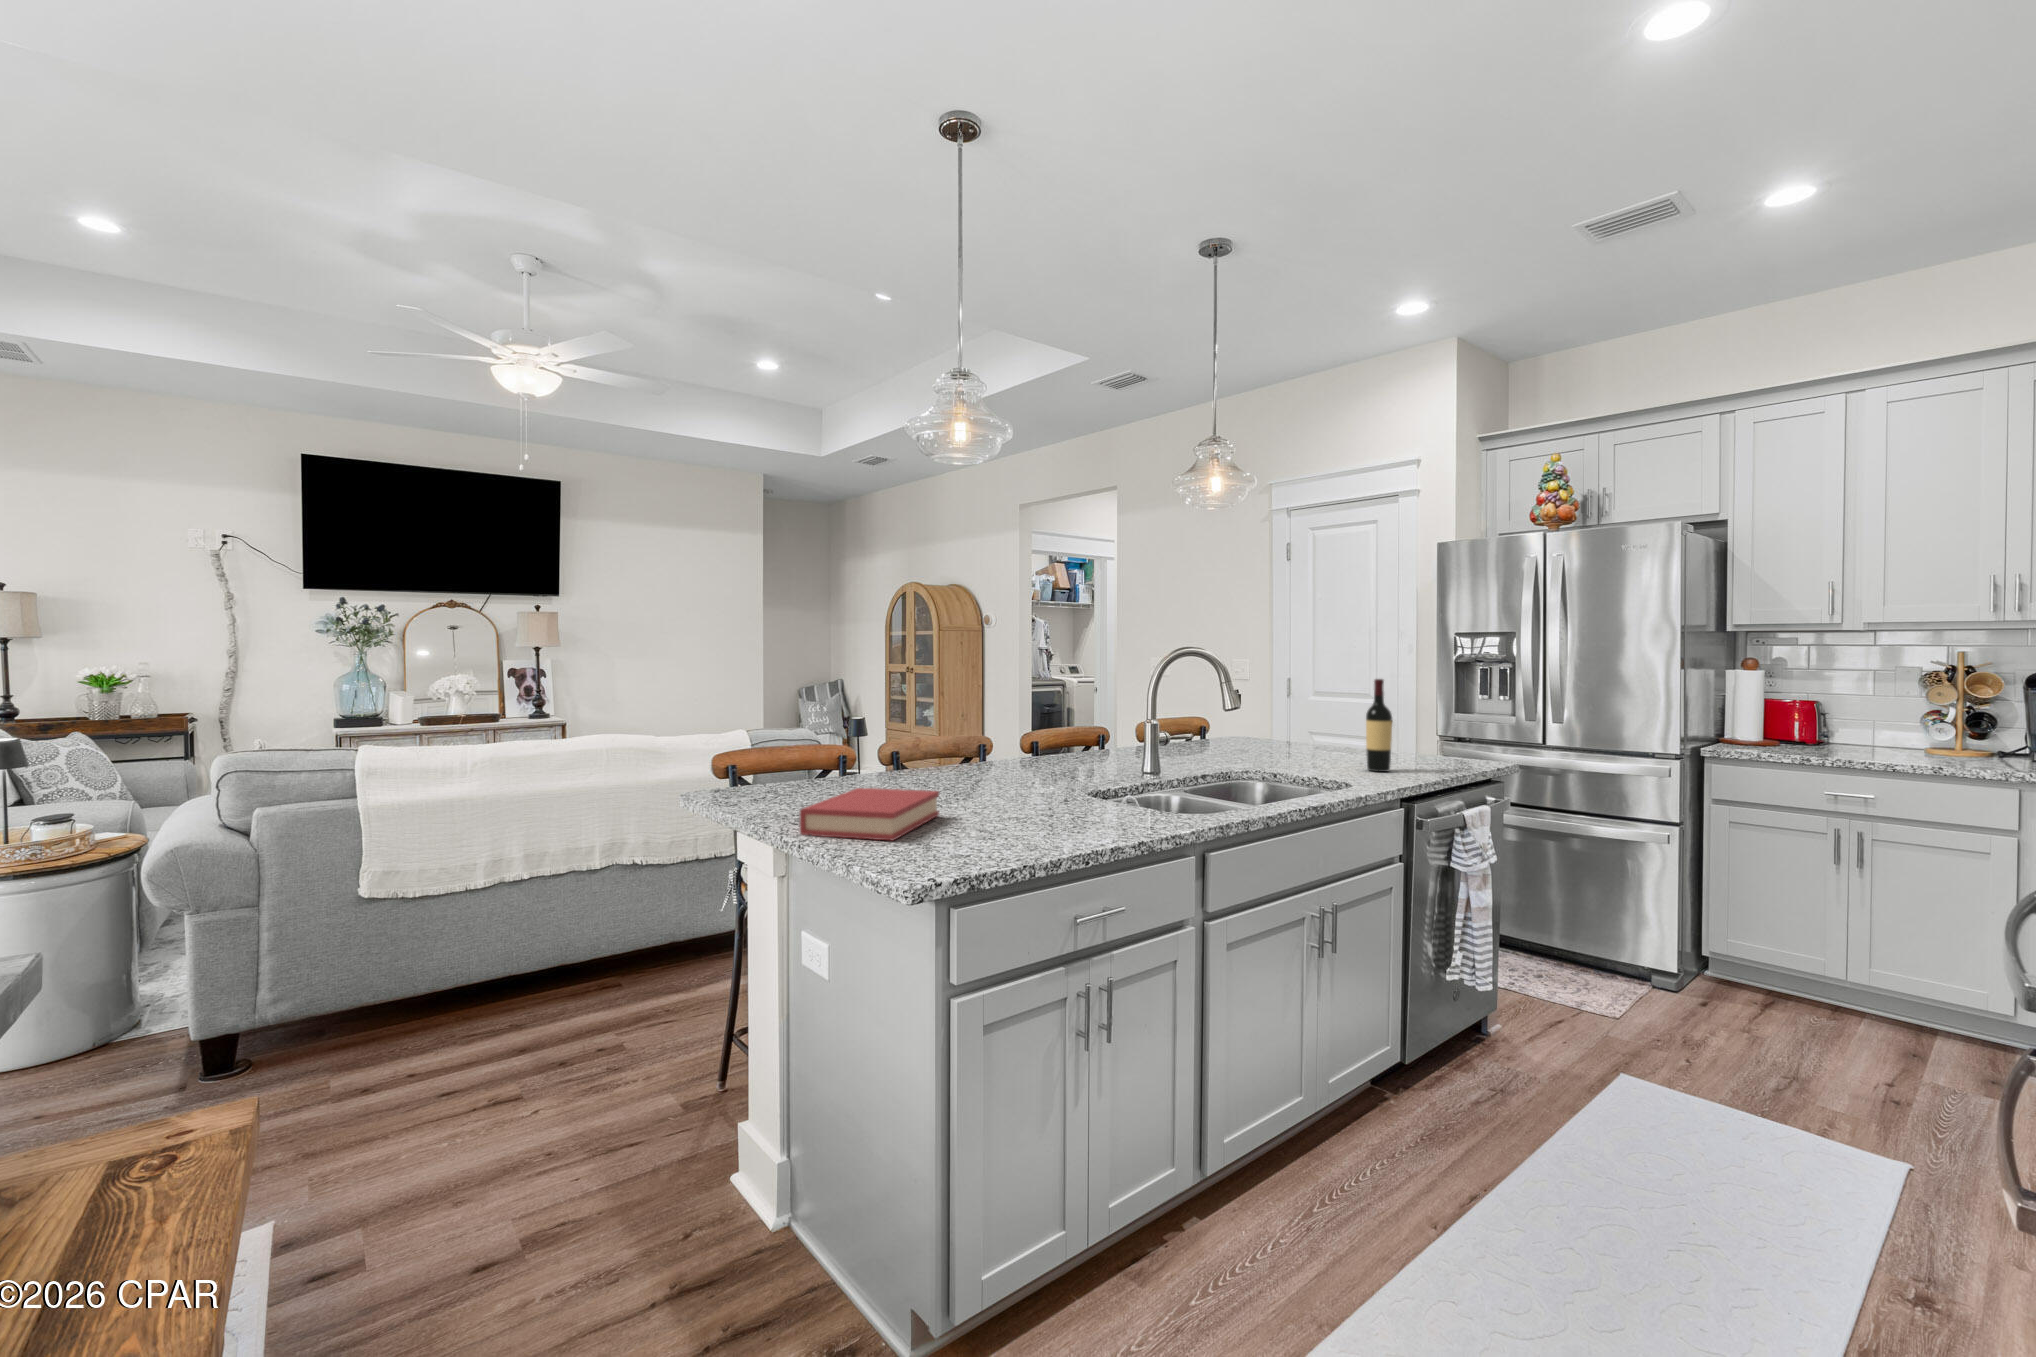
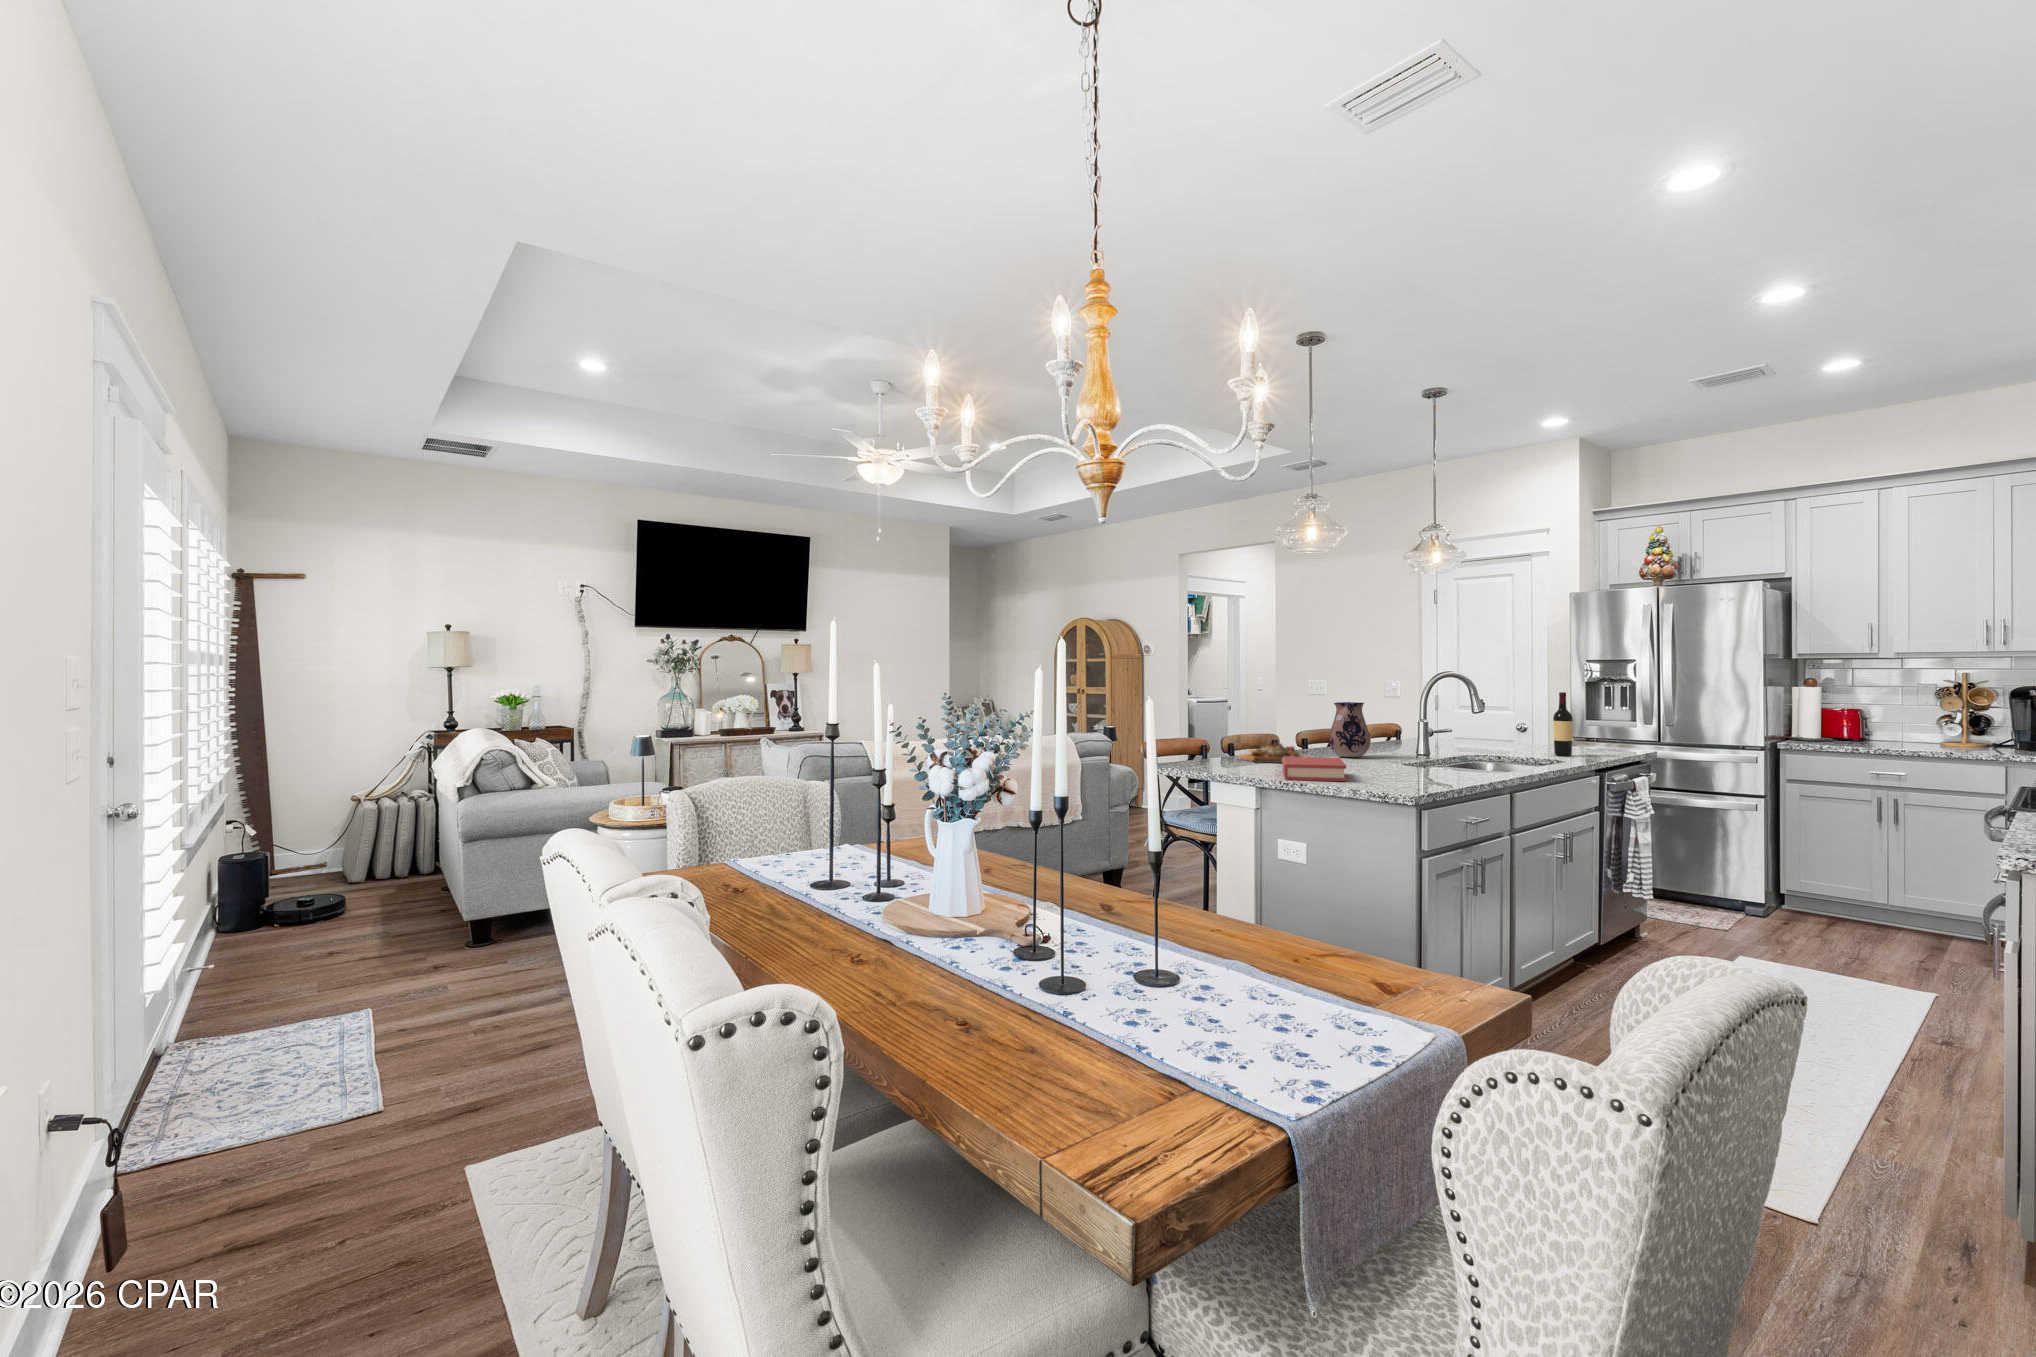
ceramic pitcher: none [1024,693,1081,776] -> present [1330,702,1370,758]
cutting board: none [868,755,977,790] -> present [1237,744,1304,763]

